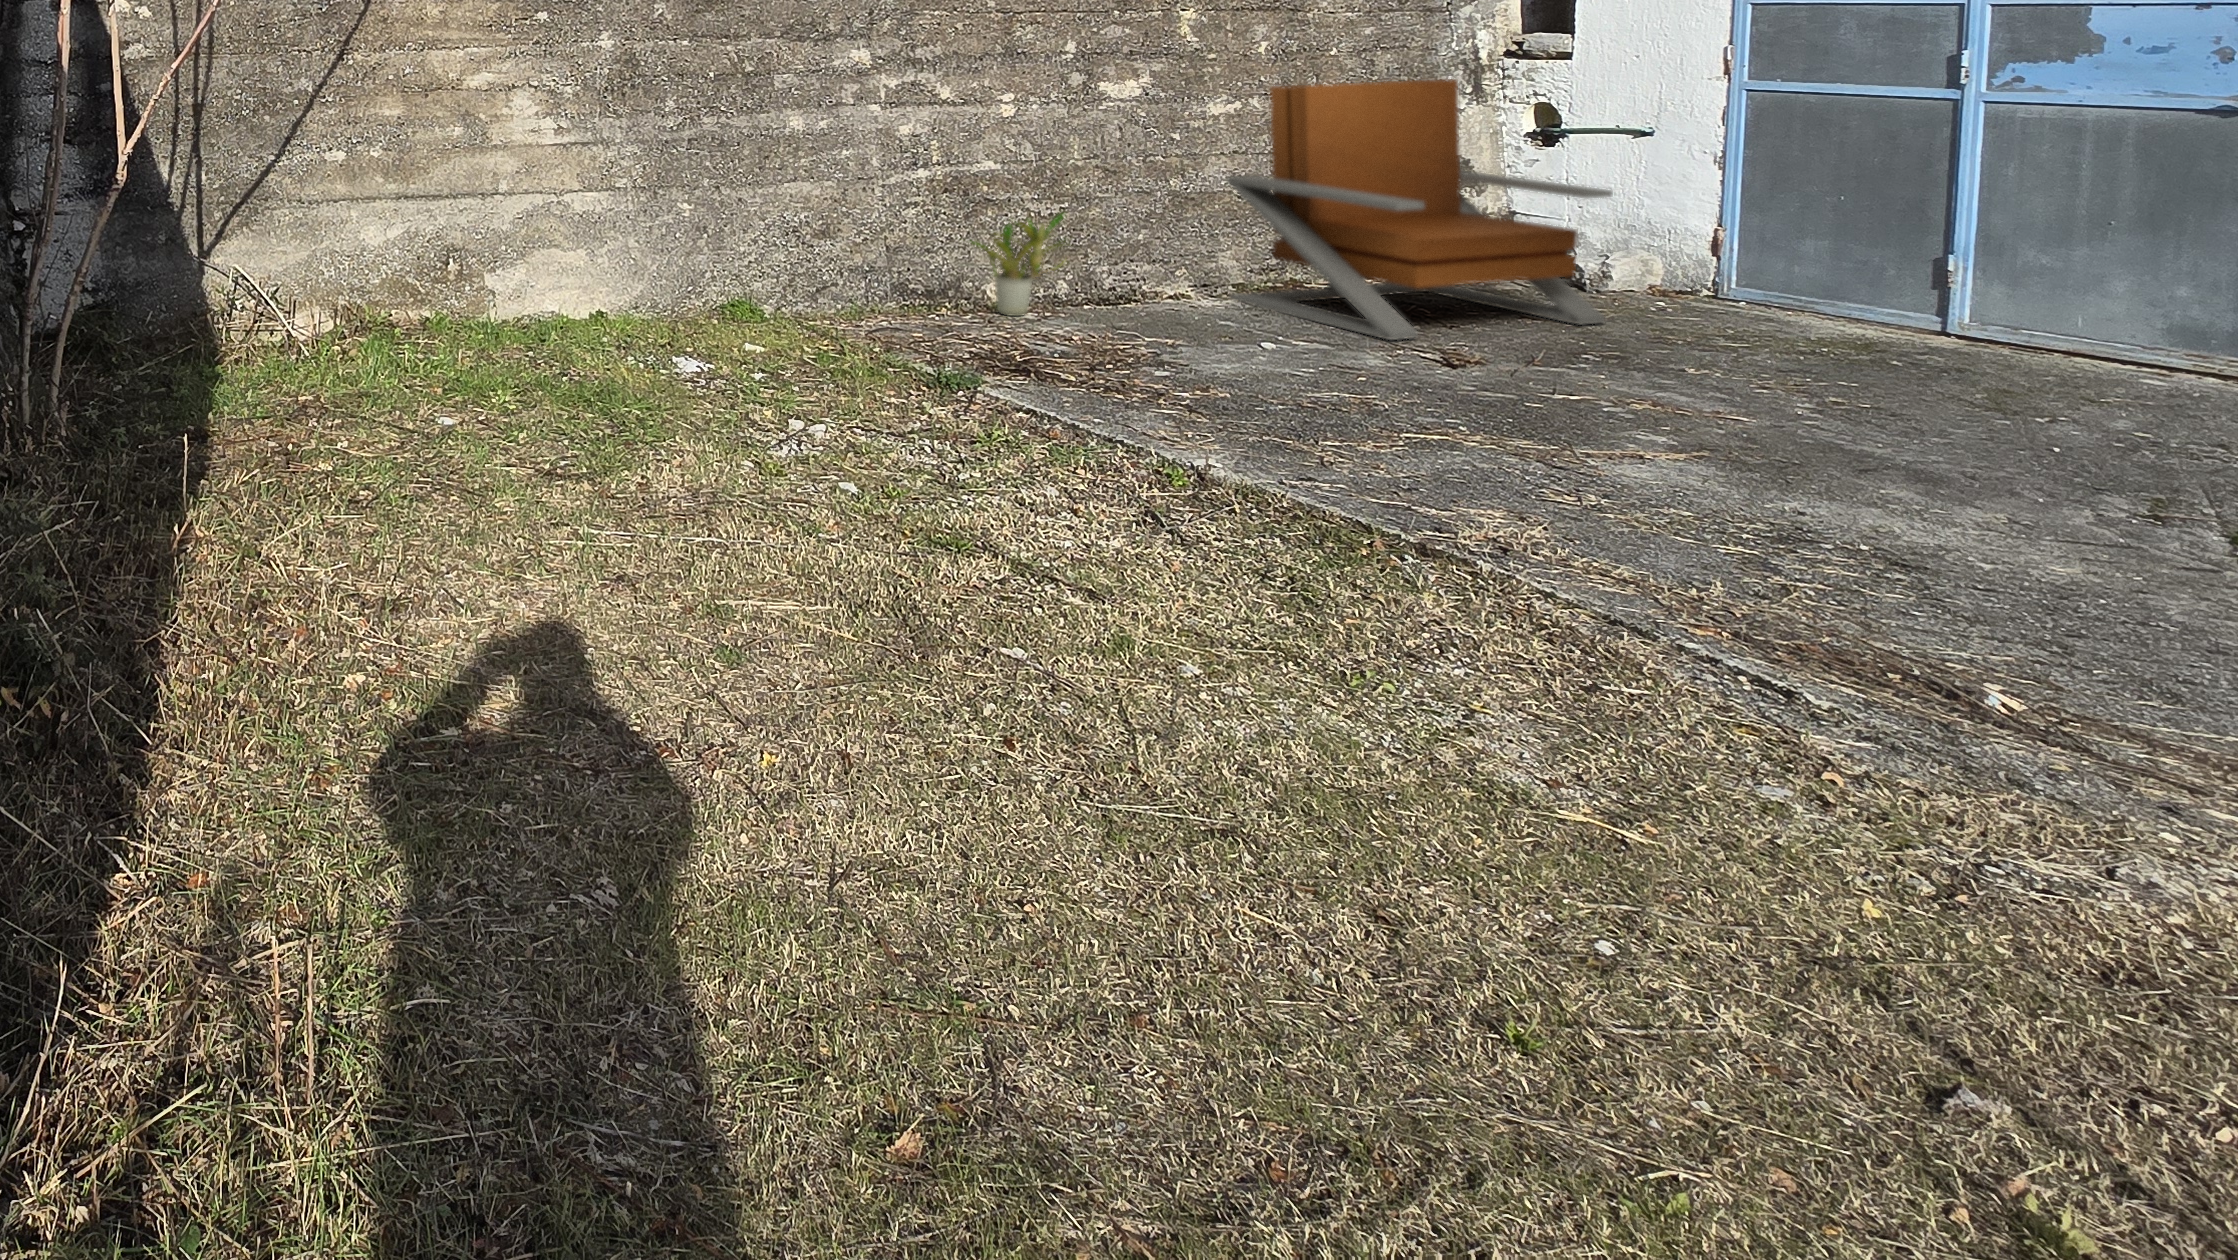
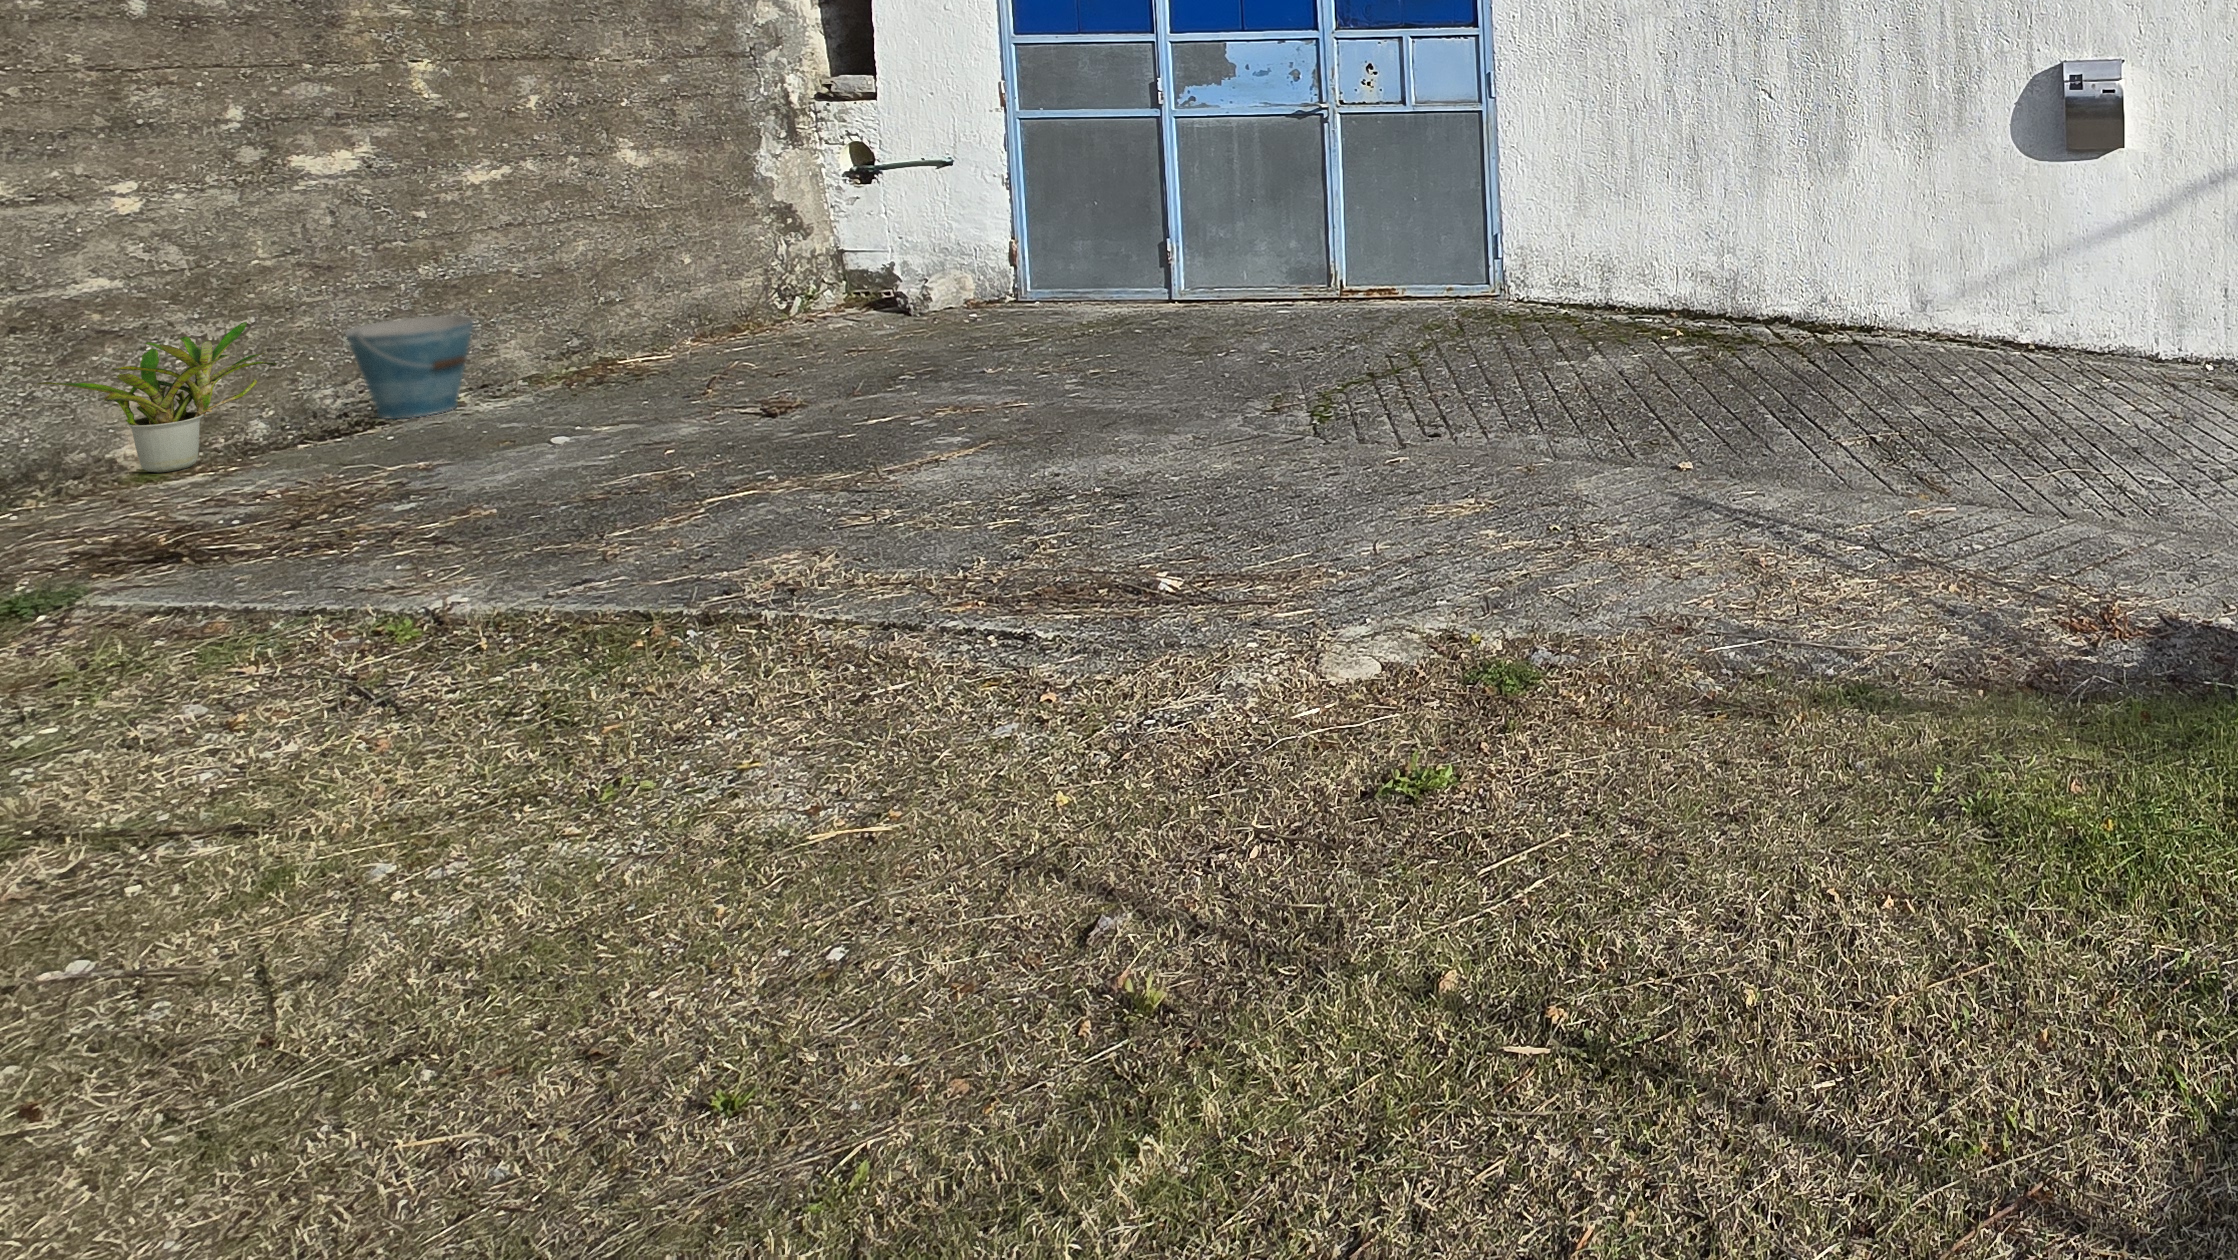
lounge chair: present [1227,79,1613,340] -> none [498,121,923,397]
bucket: none [1120,227,1209,310] -> present [346,313,480,419]

